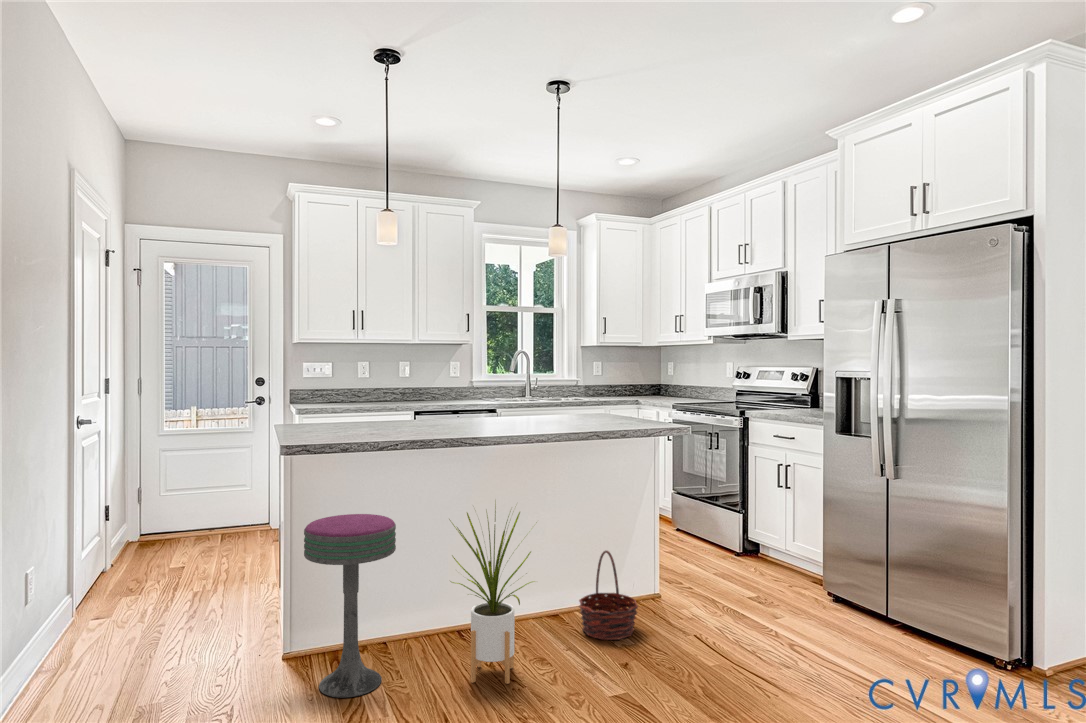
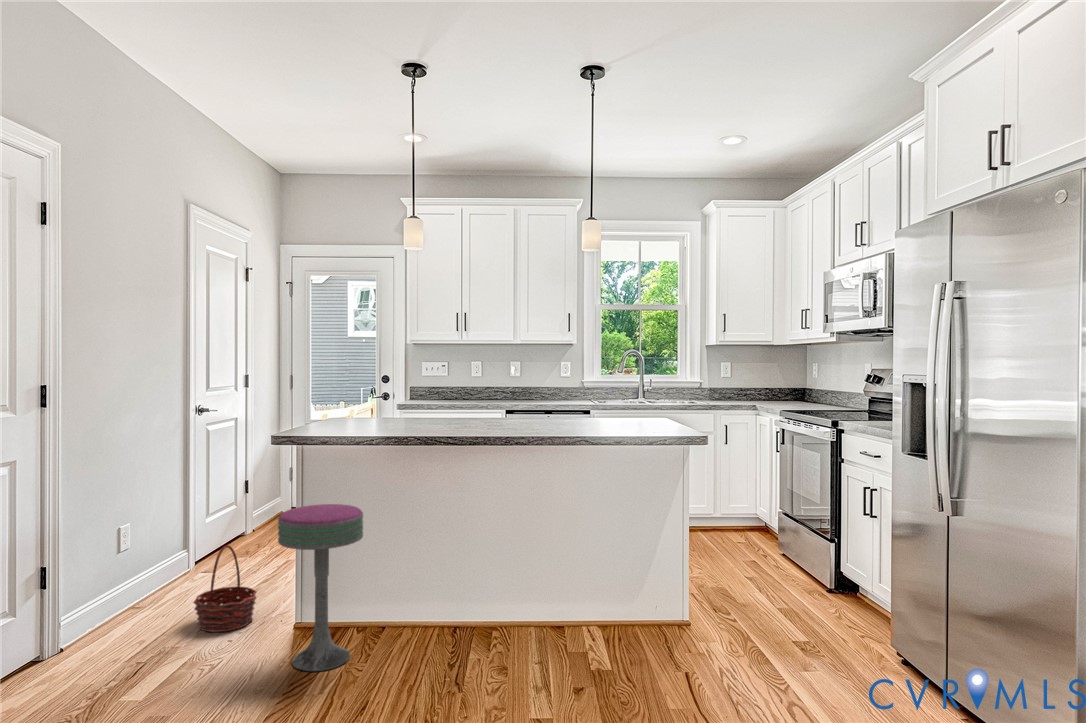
house plant: present [449,504,535,684] -> none [399,500,491,685]
basket: present [579,551,638,640] -> present [194,545,257,633]

